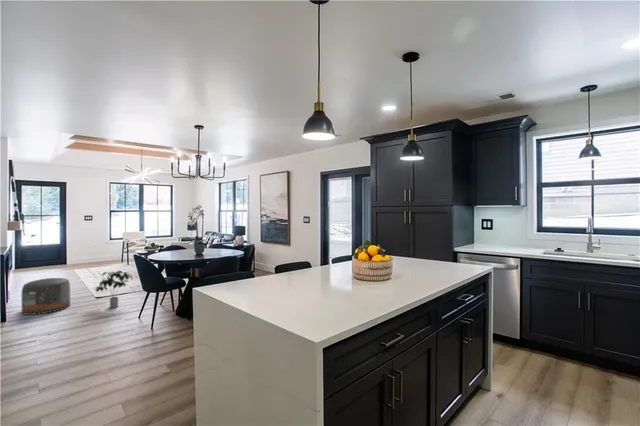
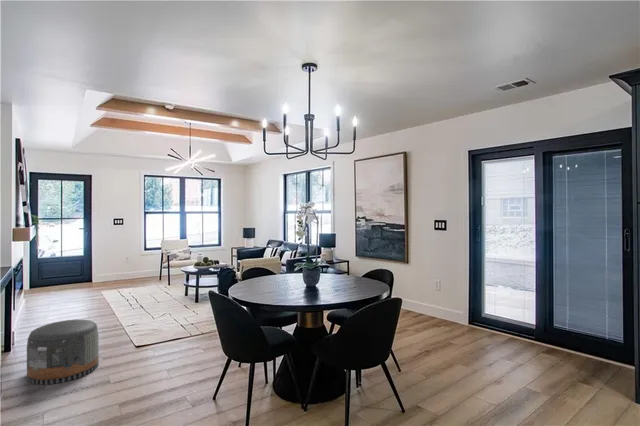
potted plant: present [96,271,132,307] -> none [135,312,193,374]

